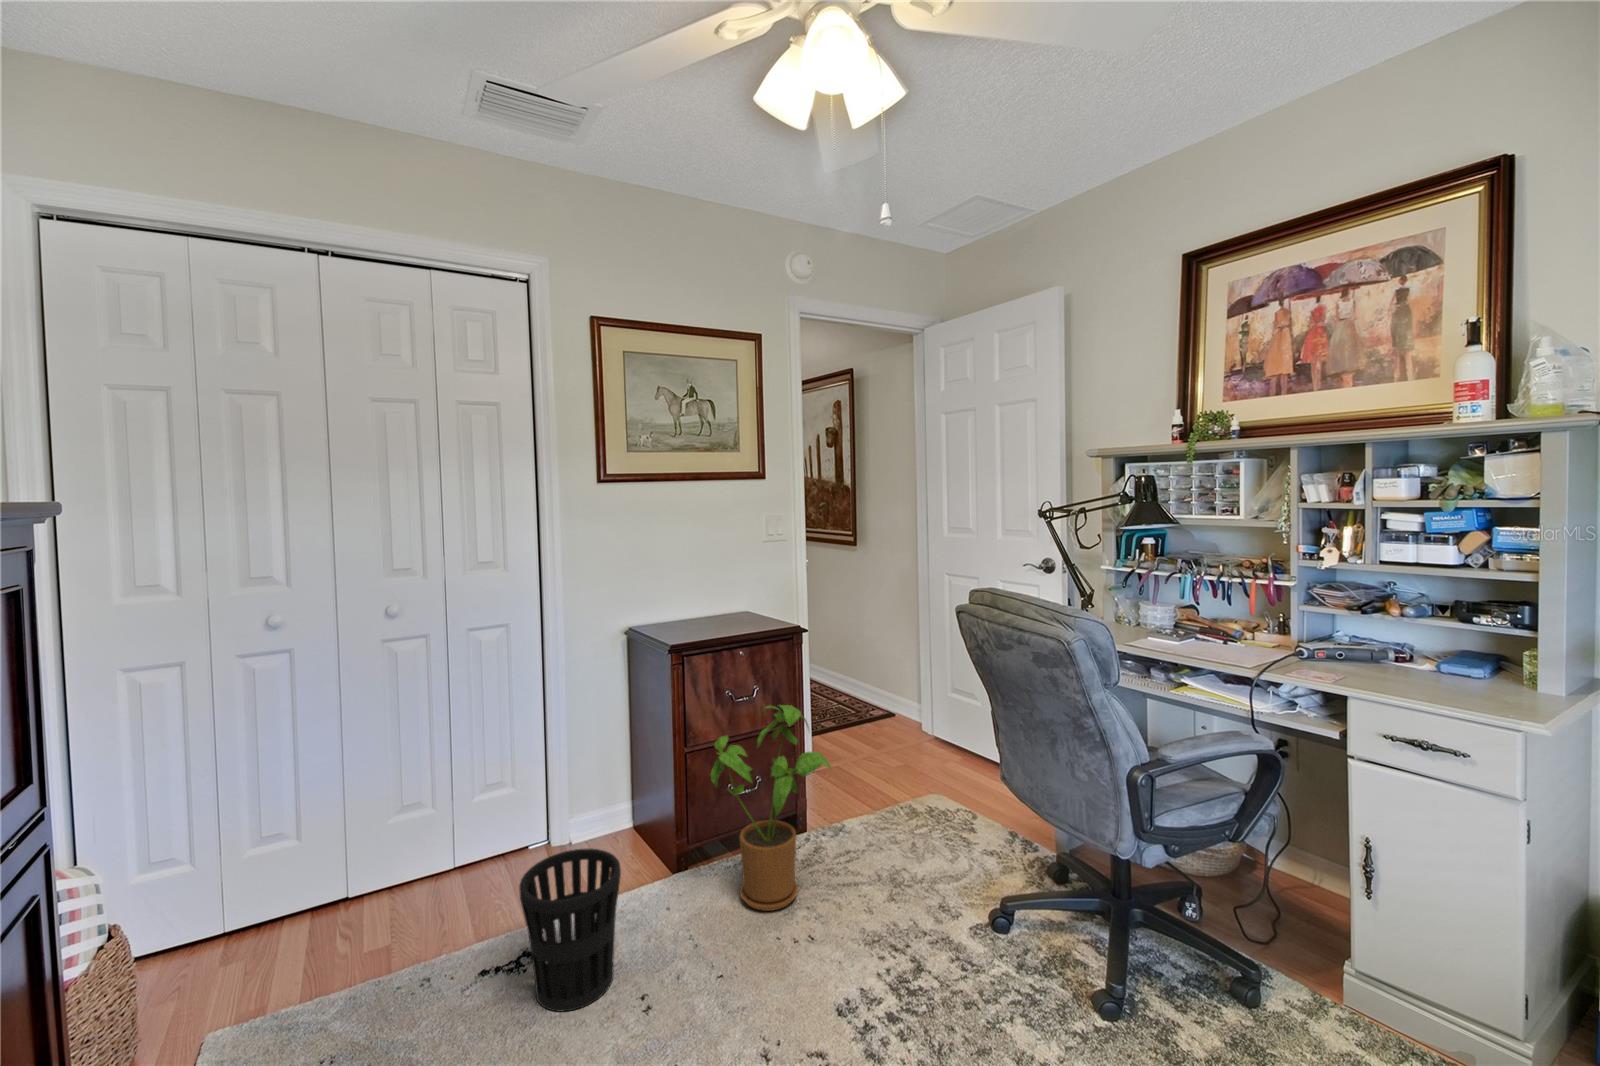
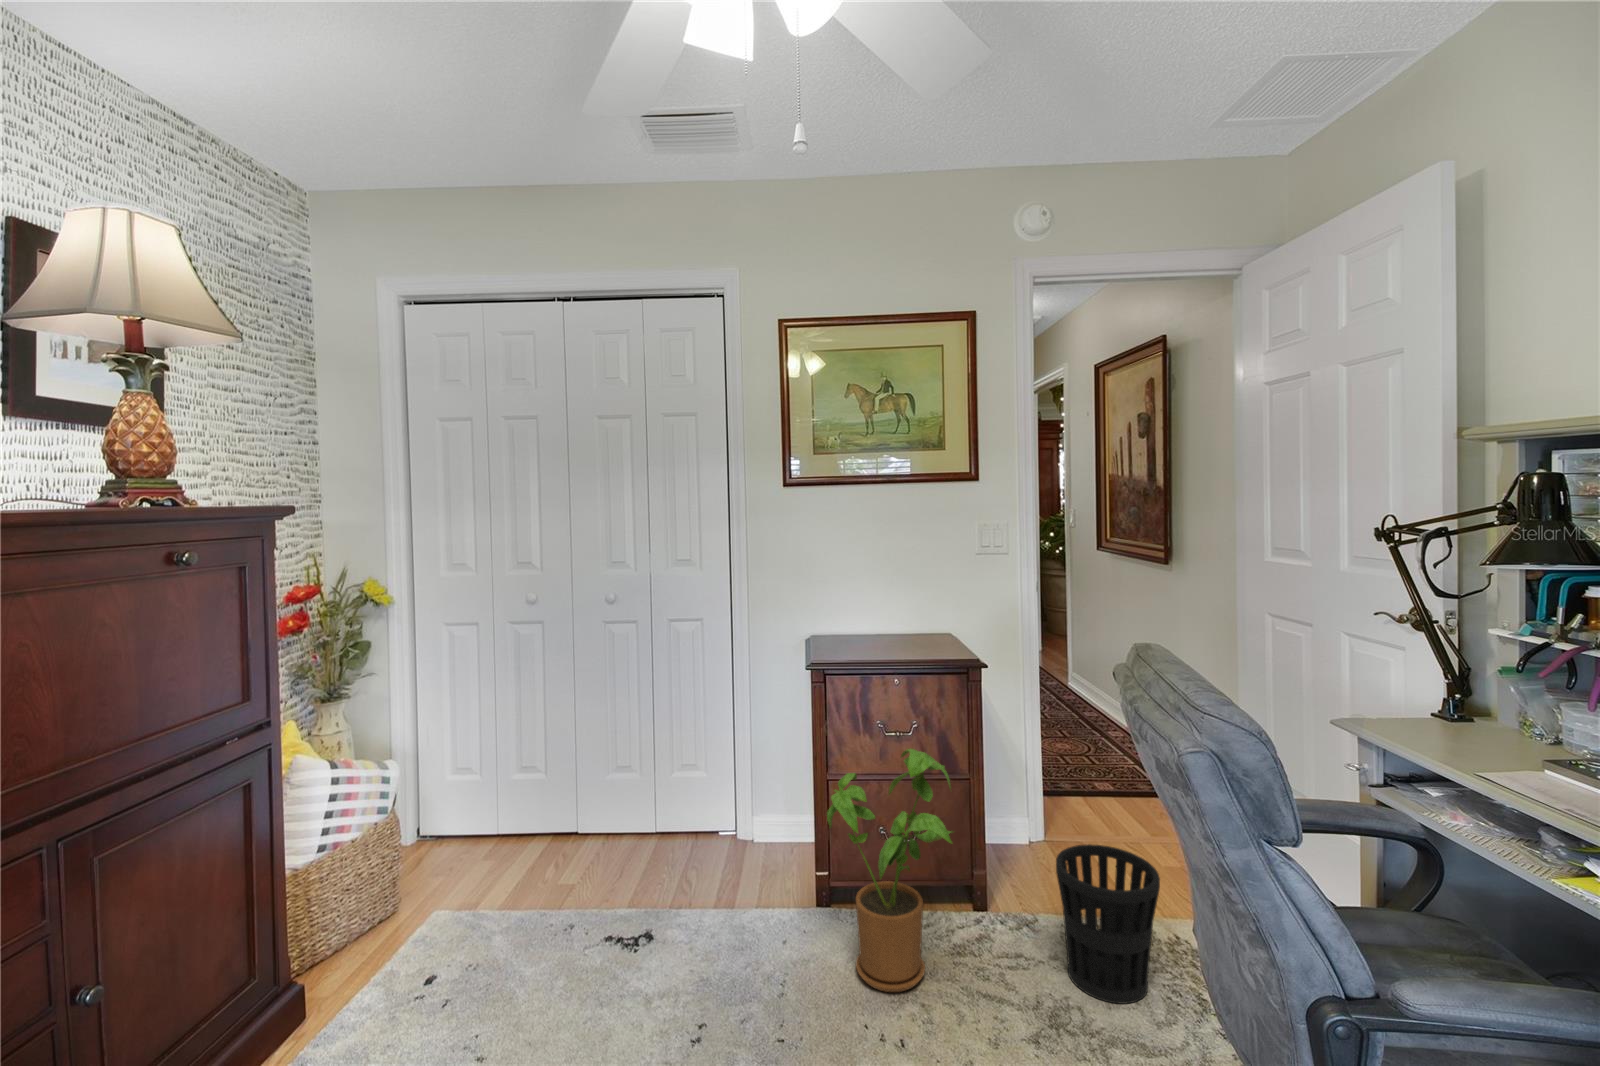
wastebasket: present [519,848,621,1011] -> present [1056,844,1160,1004]

